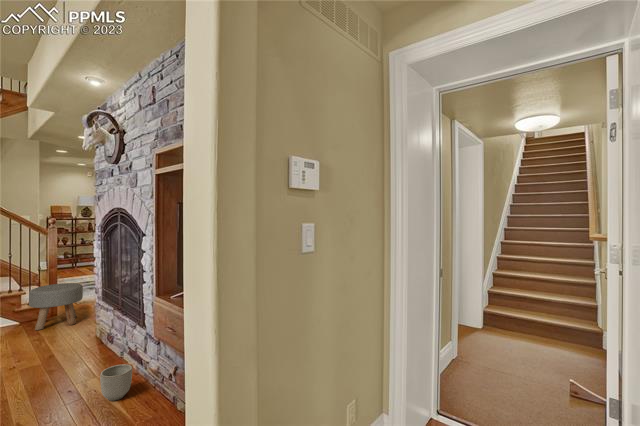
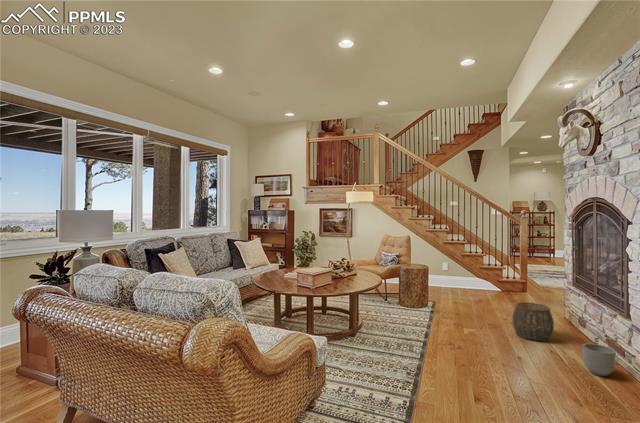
ottoman: present [29,283,83,330] -> none [508,265,550,303]
woven basket: none [18,335,76,388] -> present [513,302,554,341]

